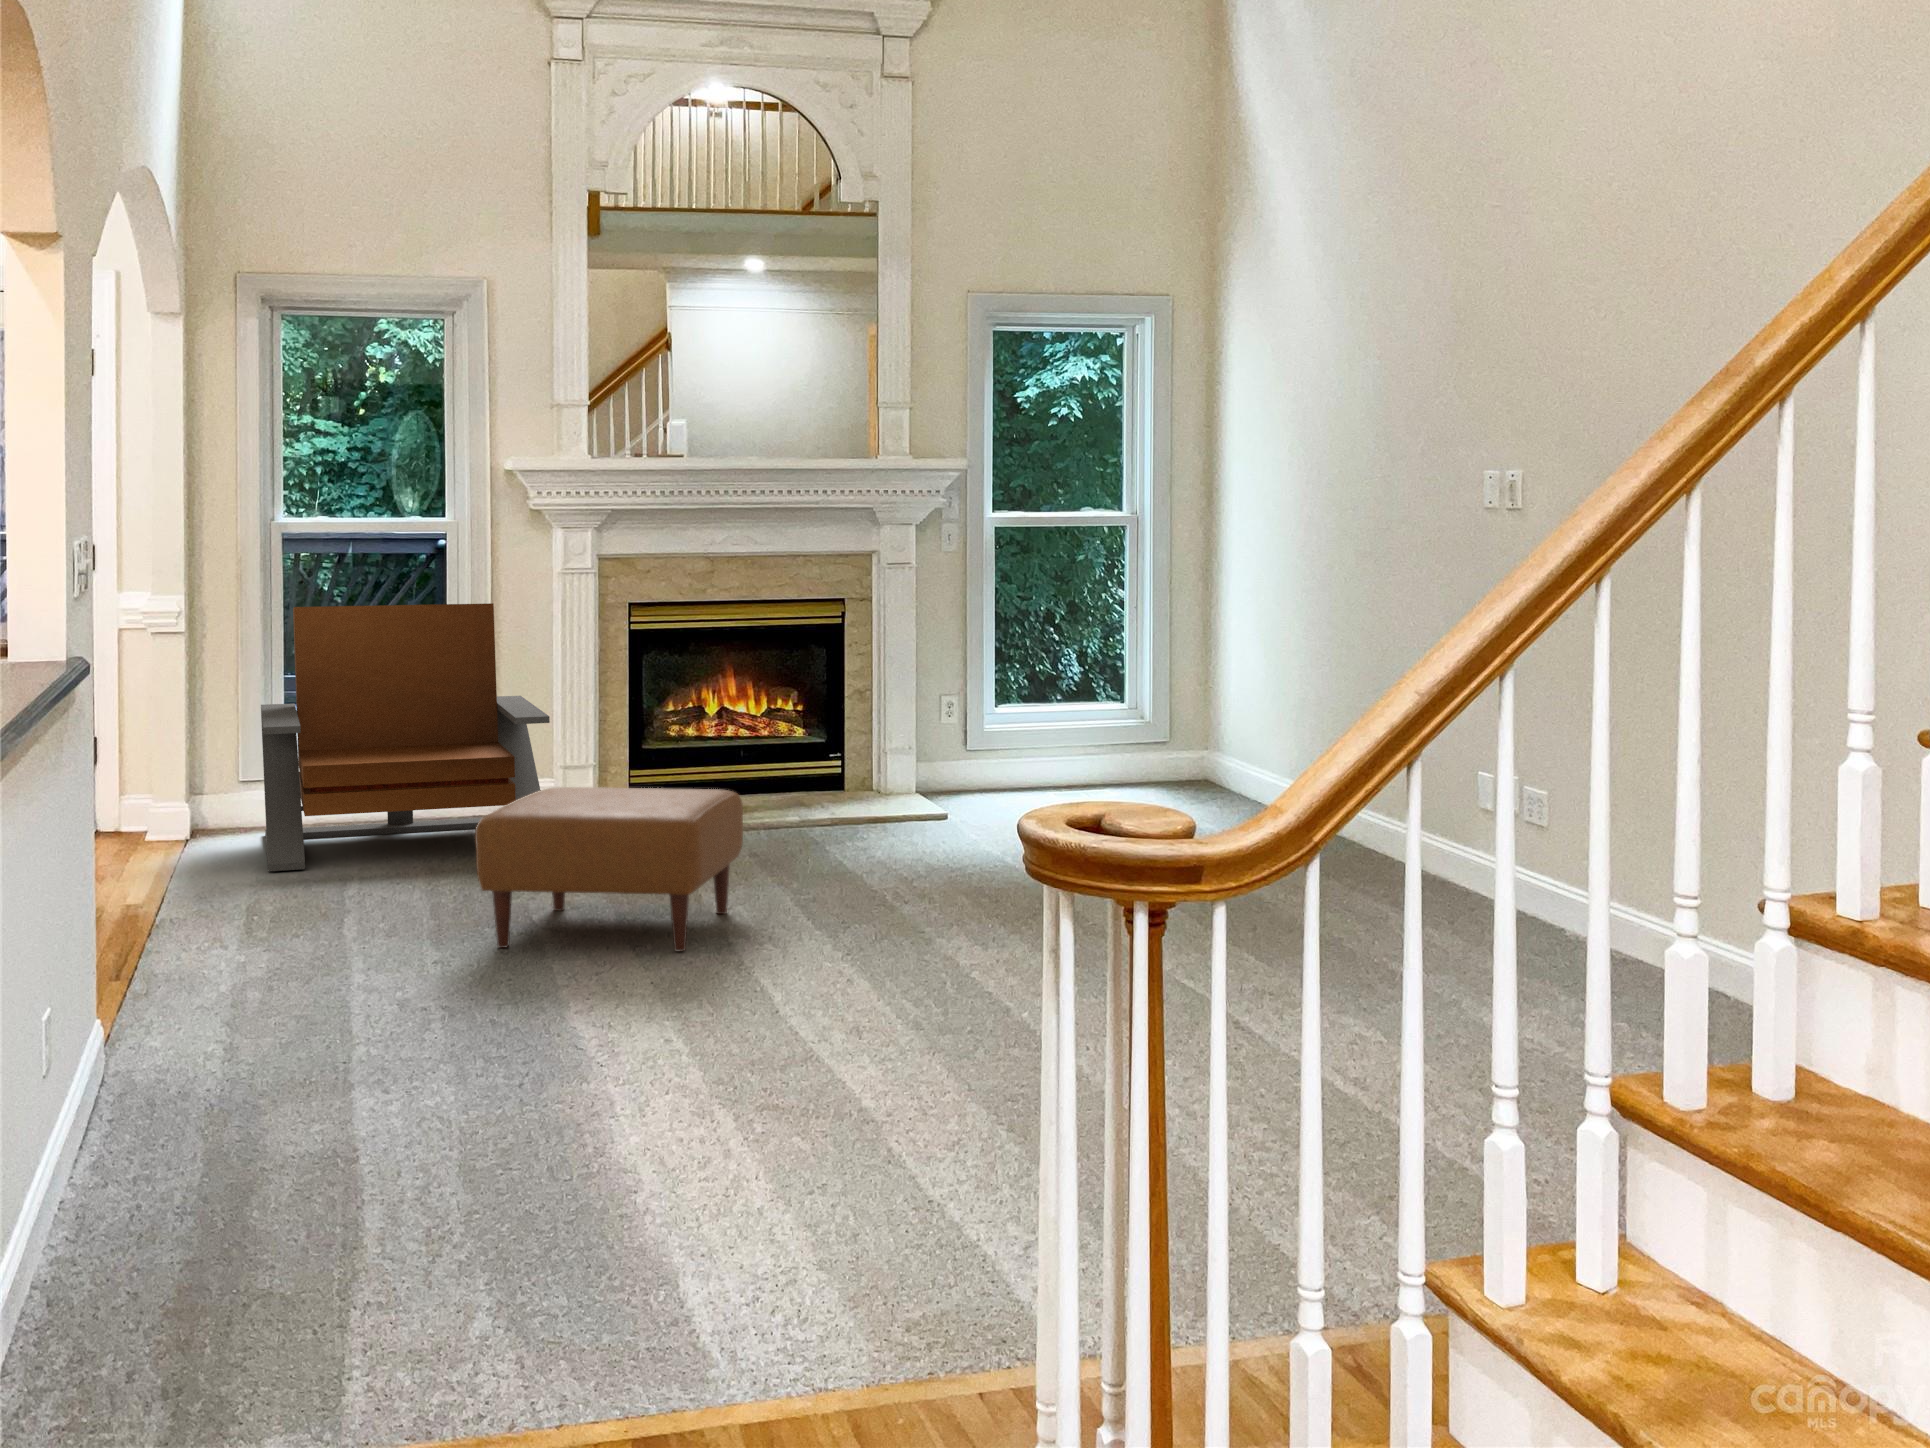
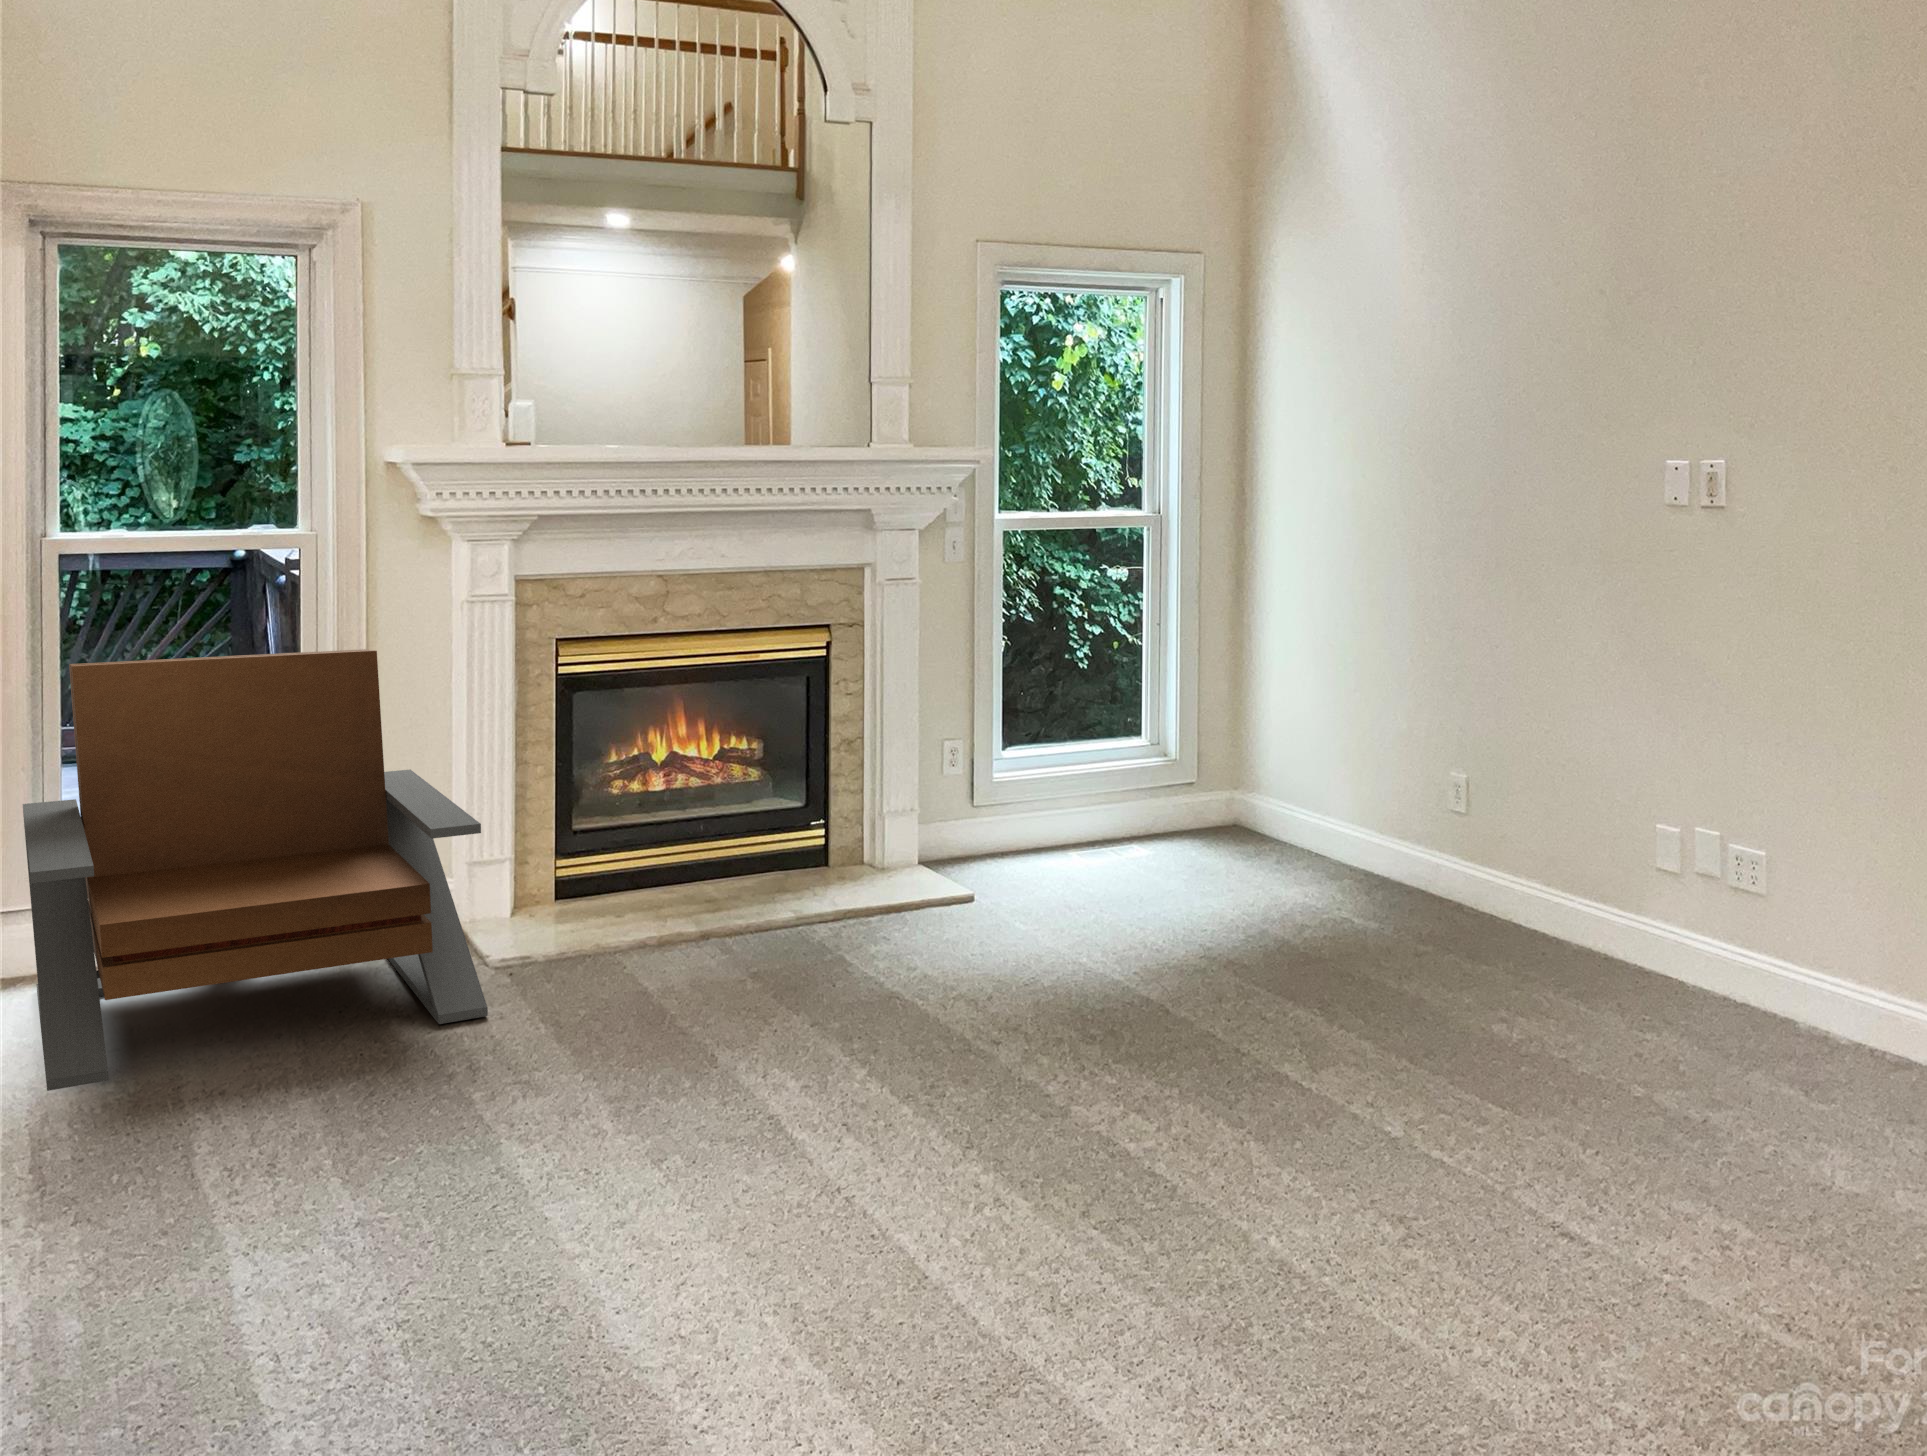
ottoman: present [475,787,743,951] -> none [447,976,842,1303]

